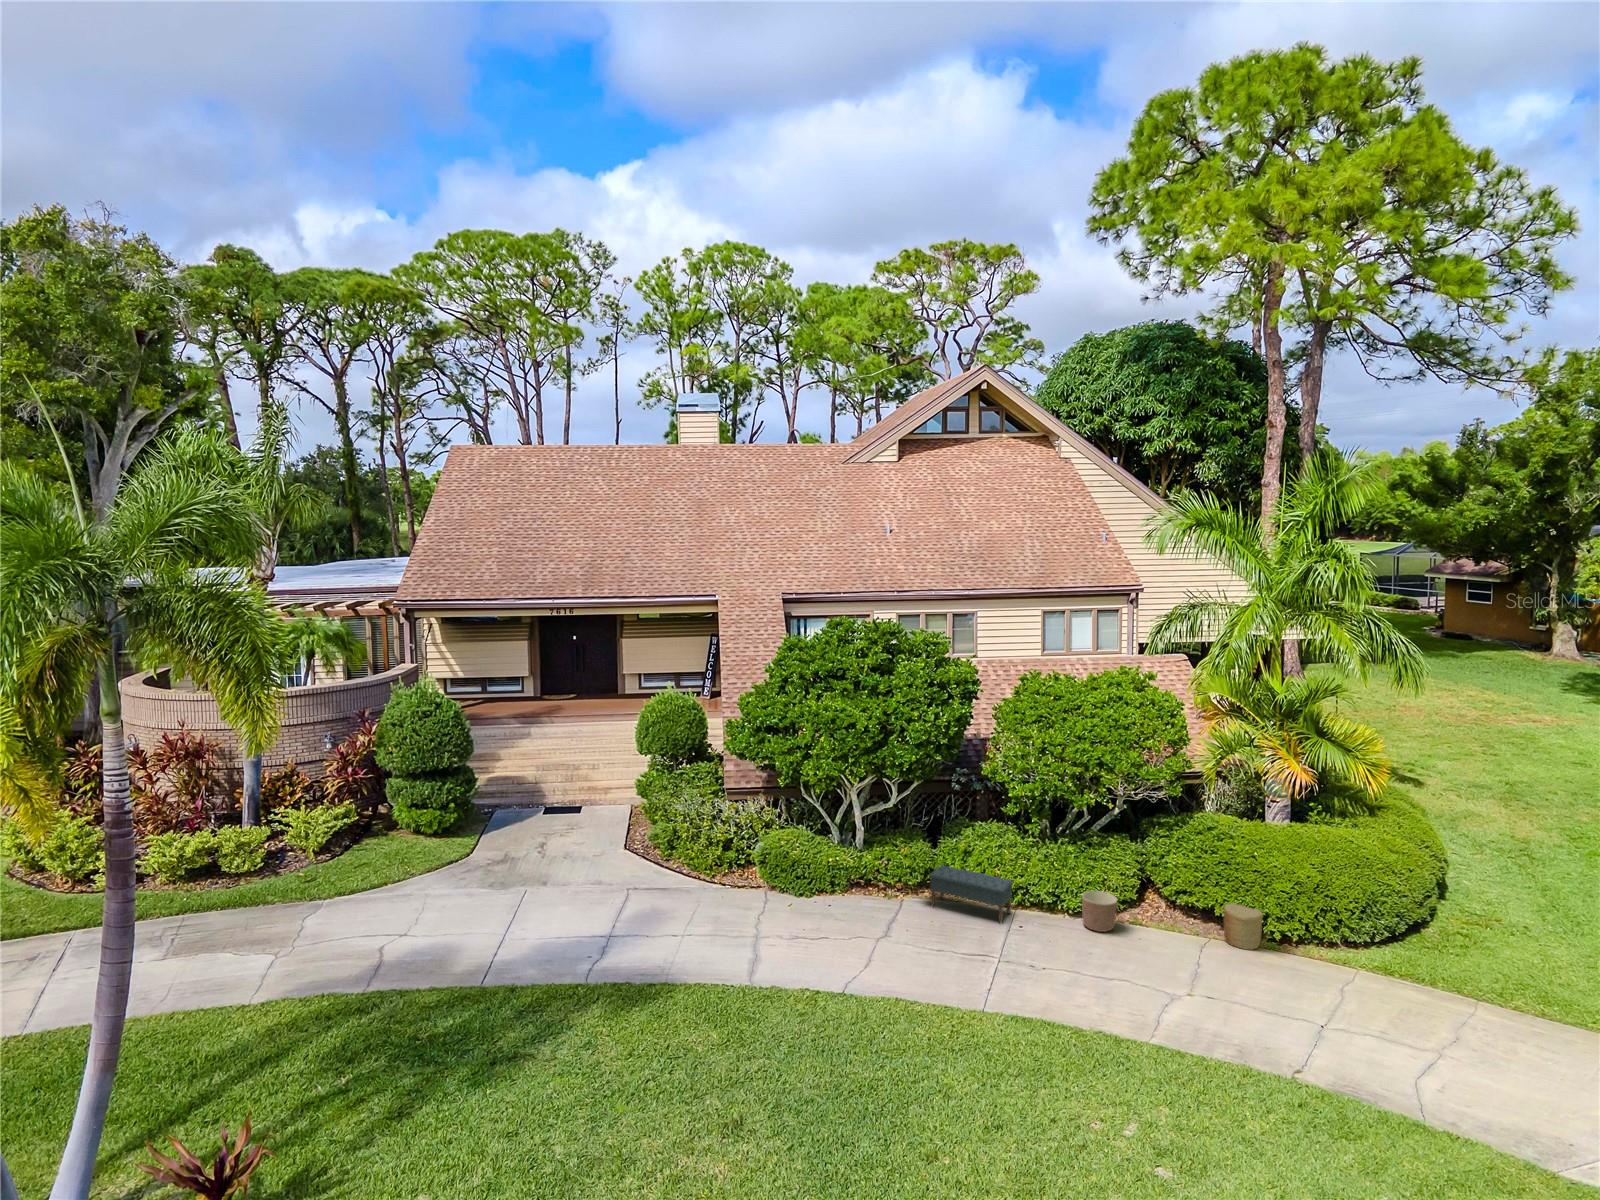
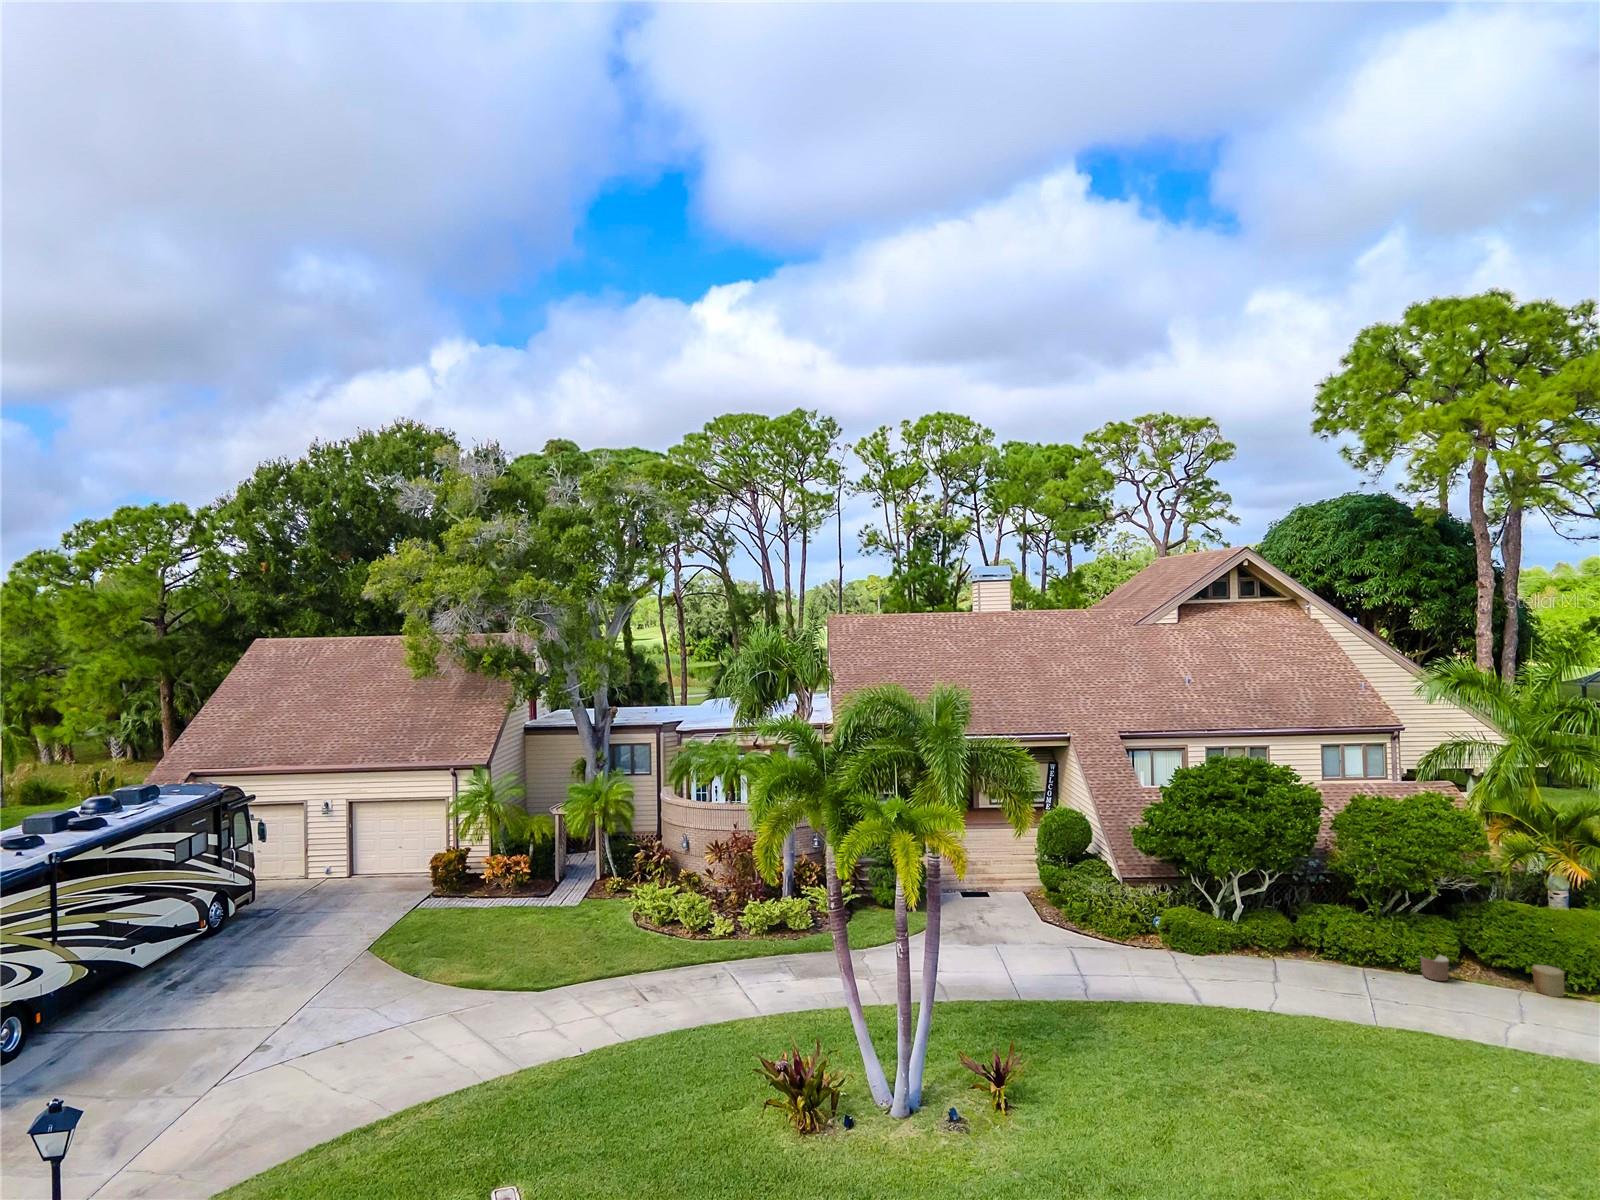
bench: present [930,865,1013,923] -> none [1302,933,1365,973]

